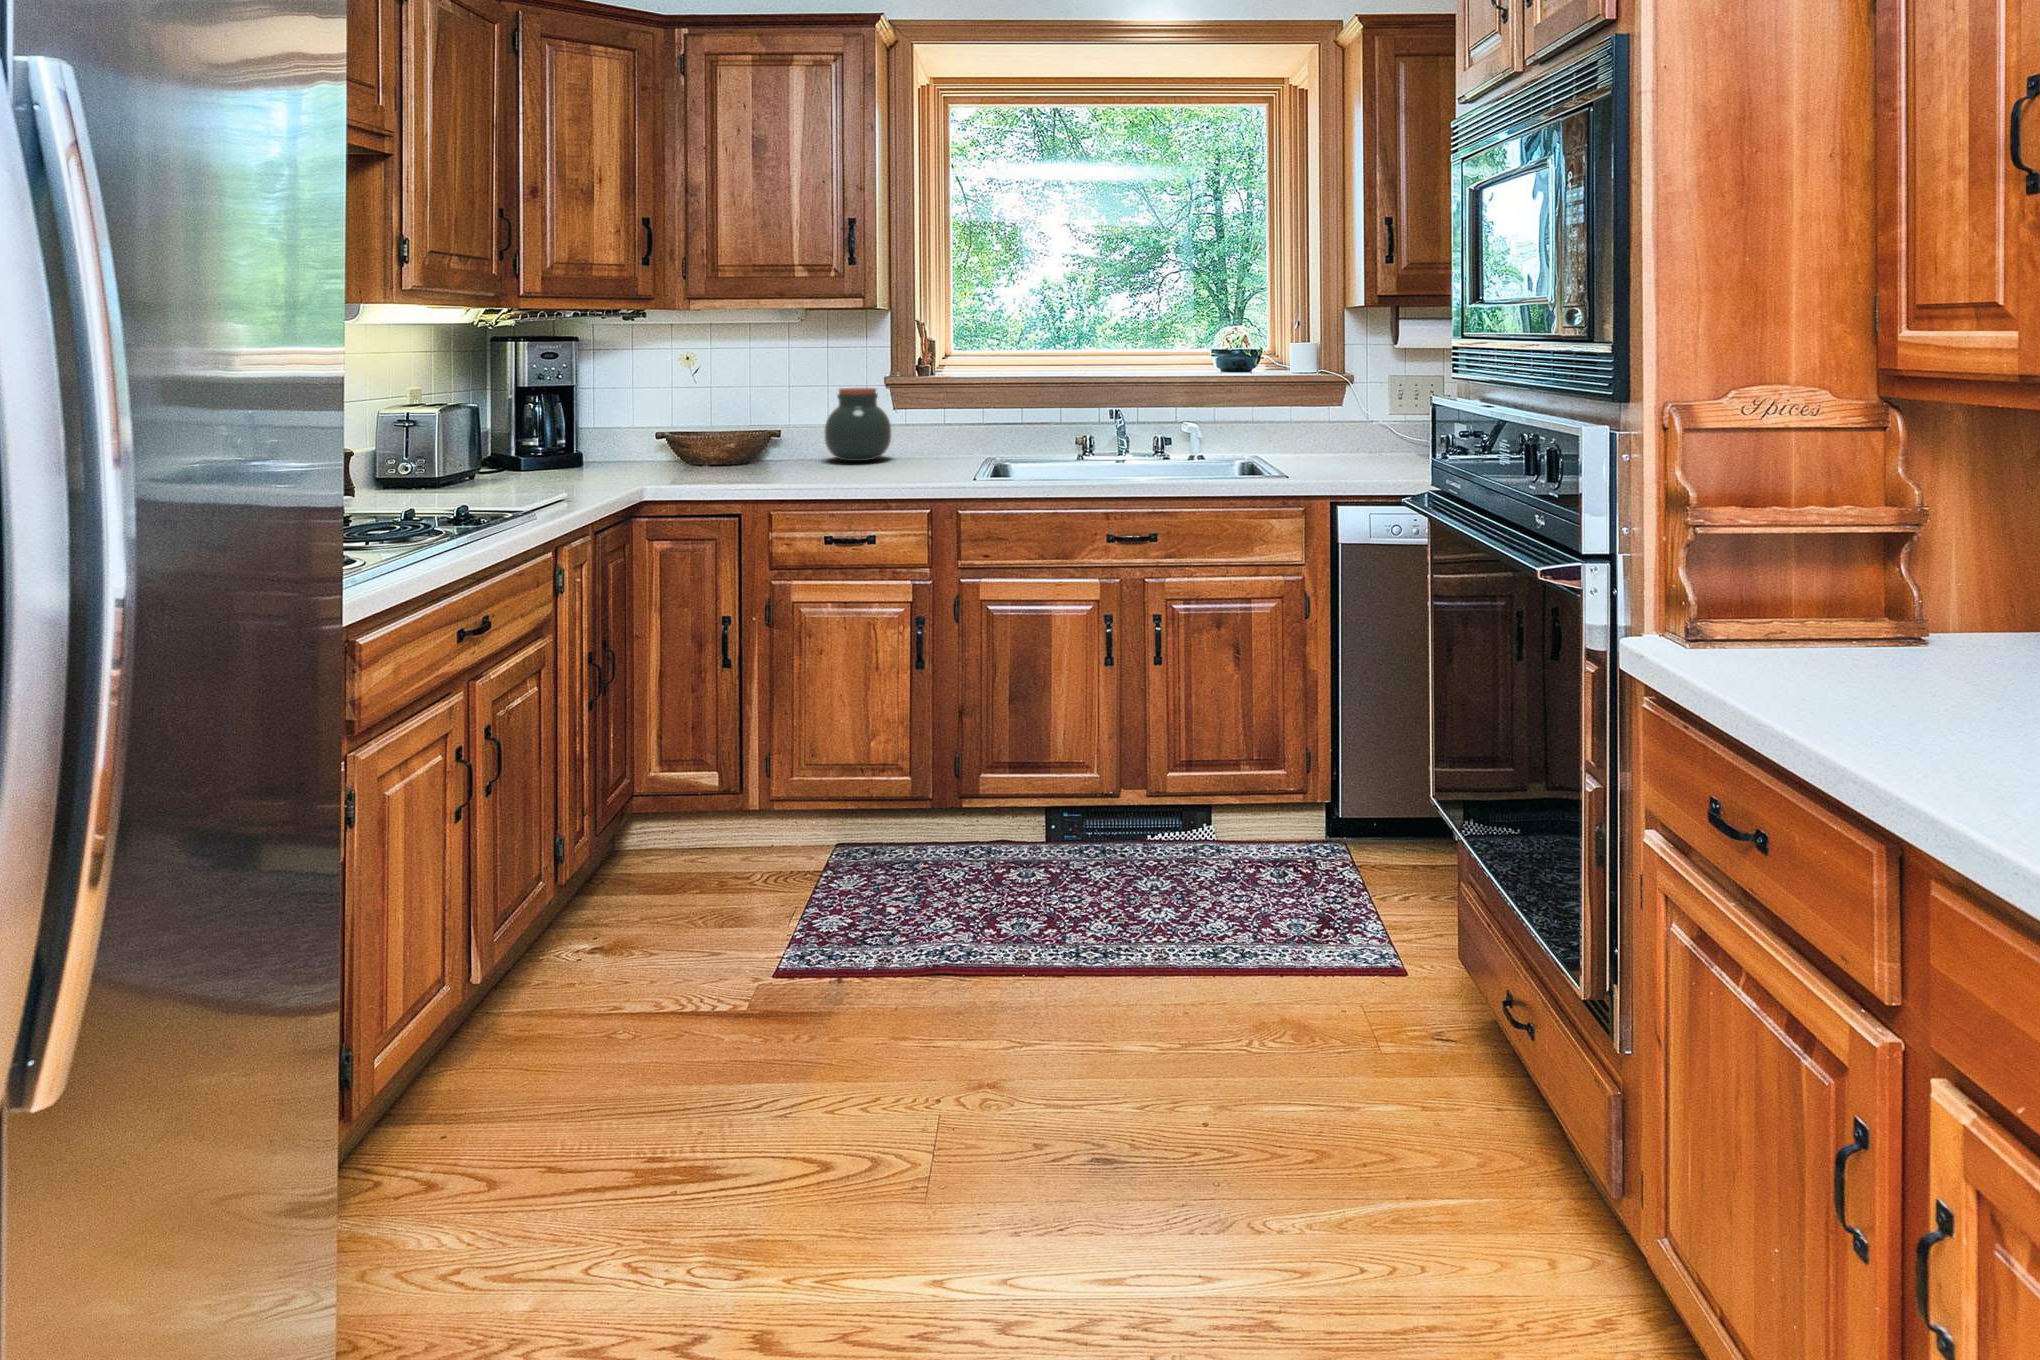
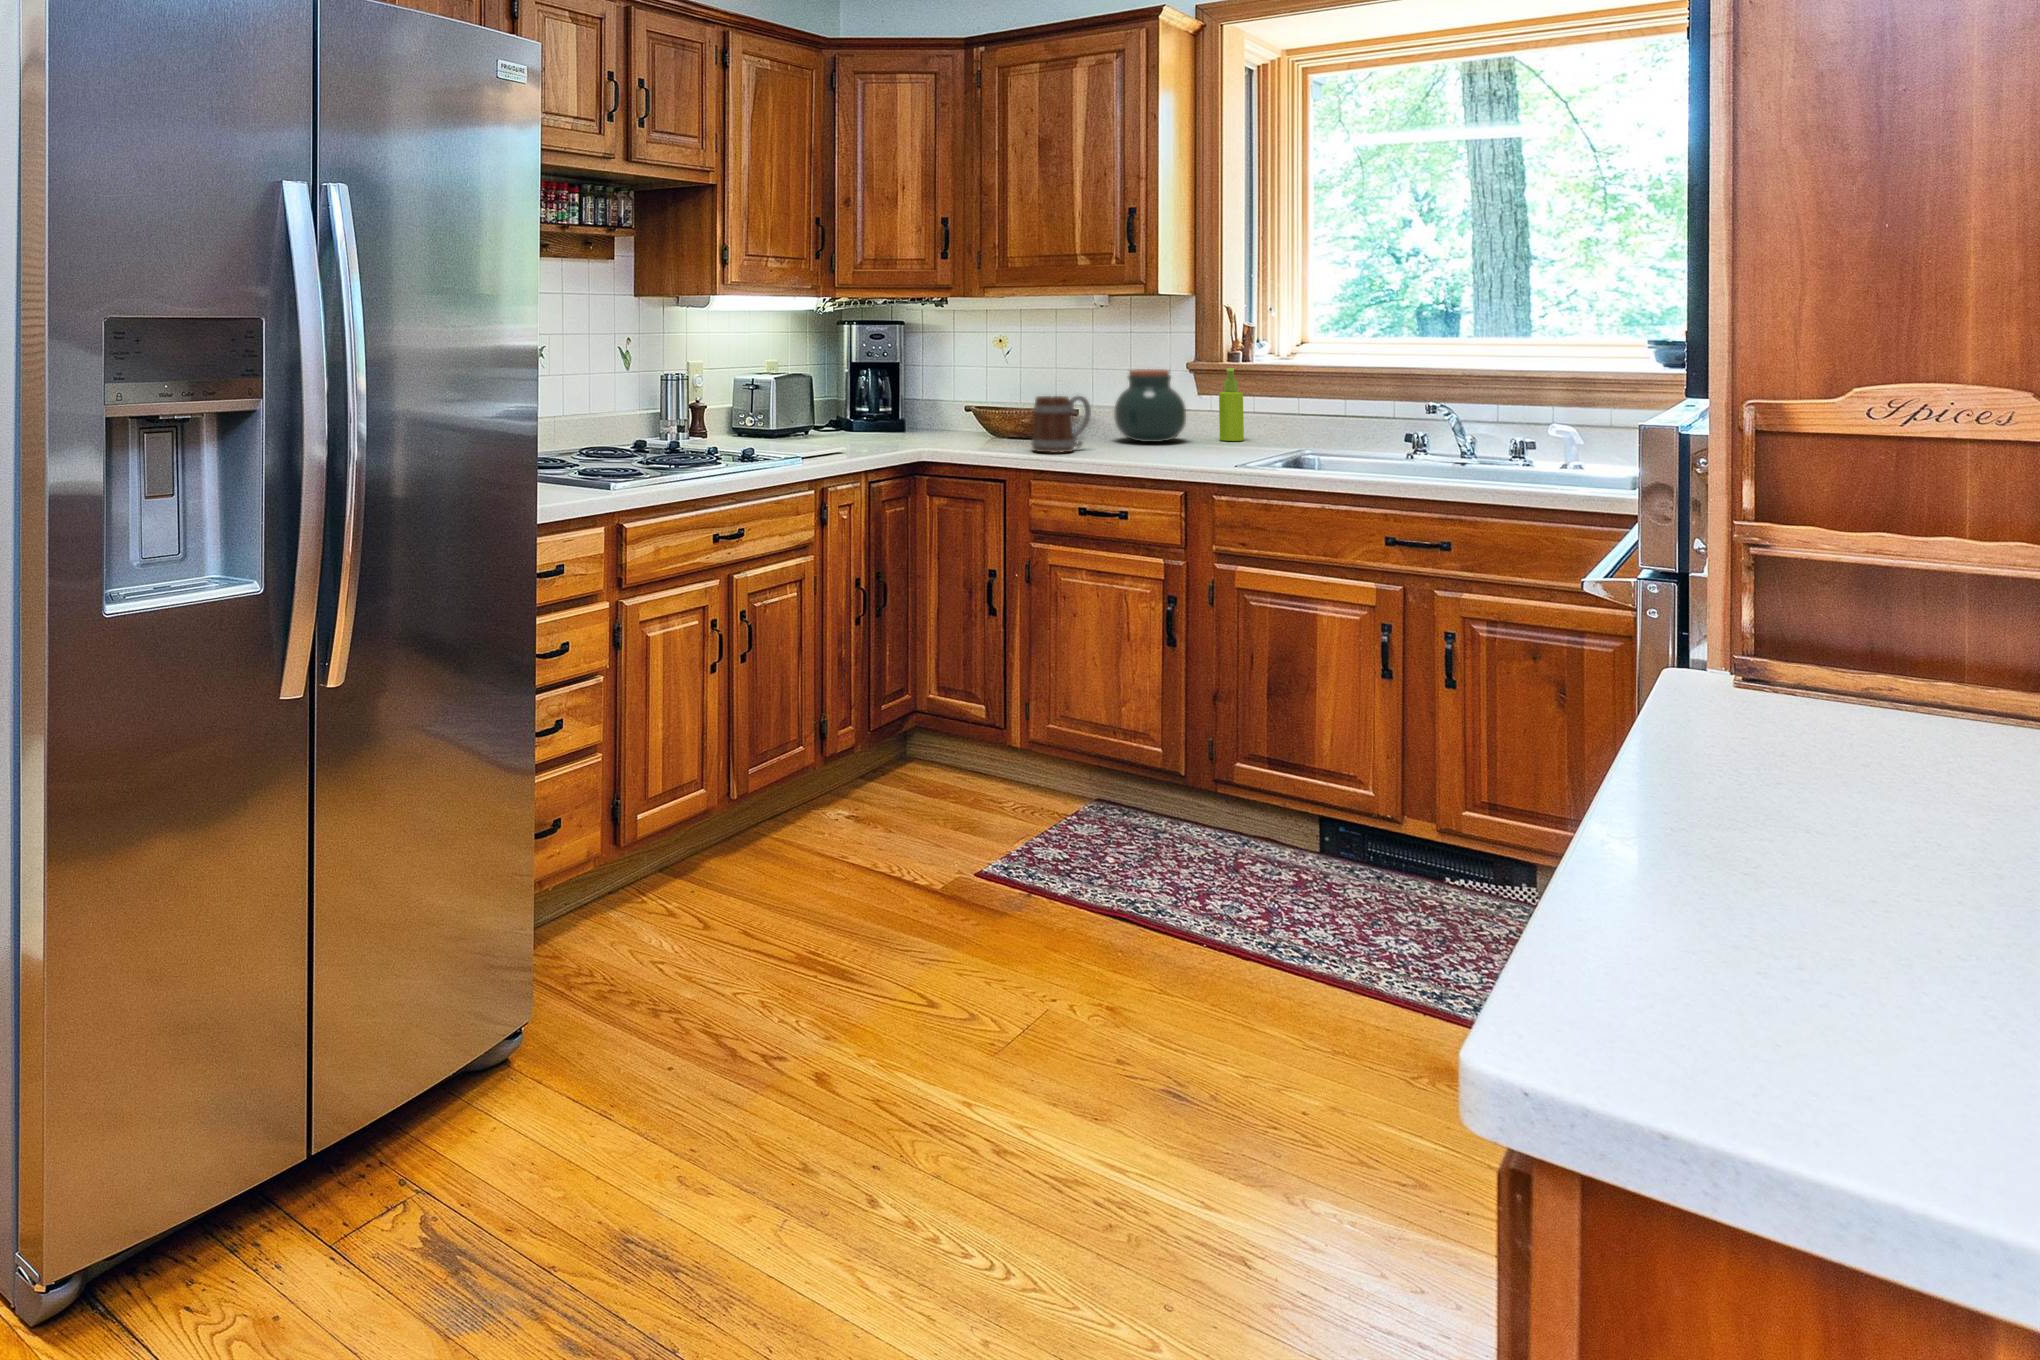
soap dispenser: none [916,385,937,455] -> present [1219,368,1244,441]
mug: none [759,417,816,479] -> present [1032,396,1091,453]

